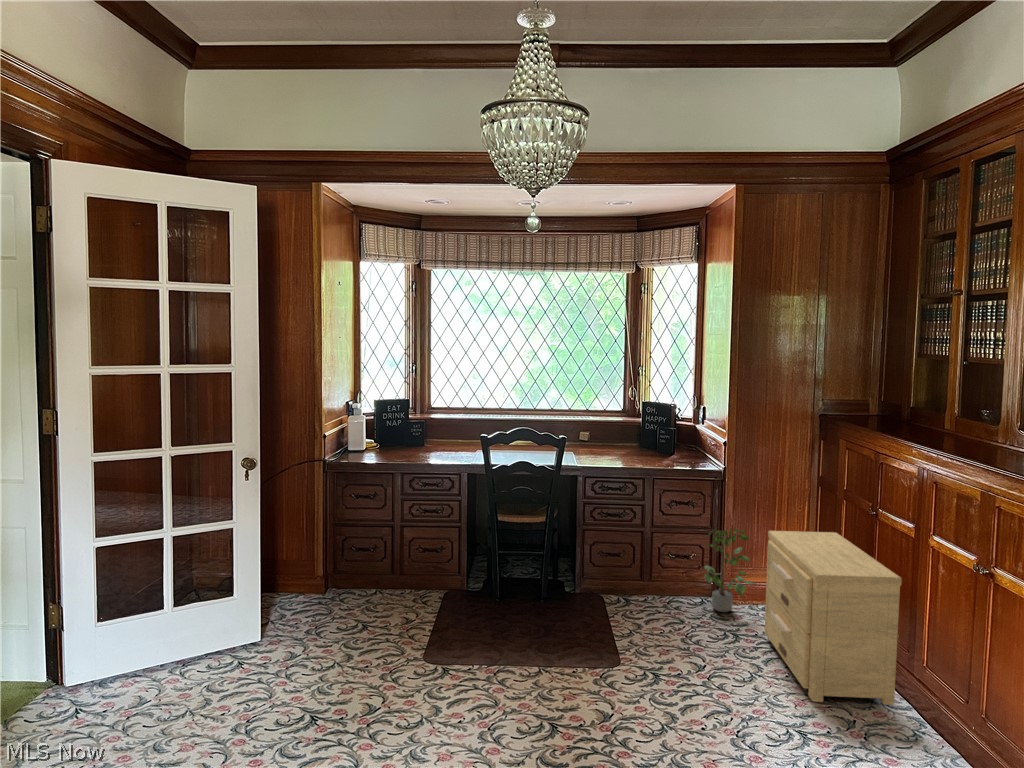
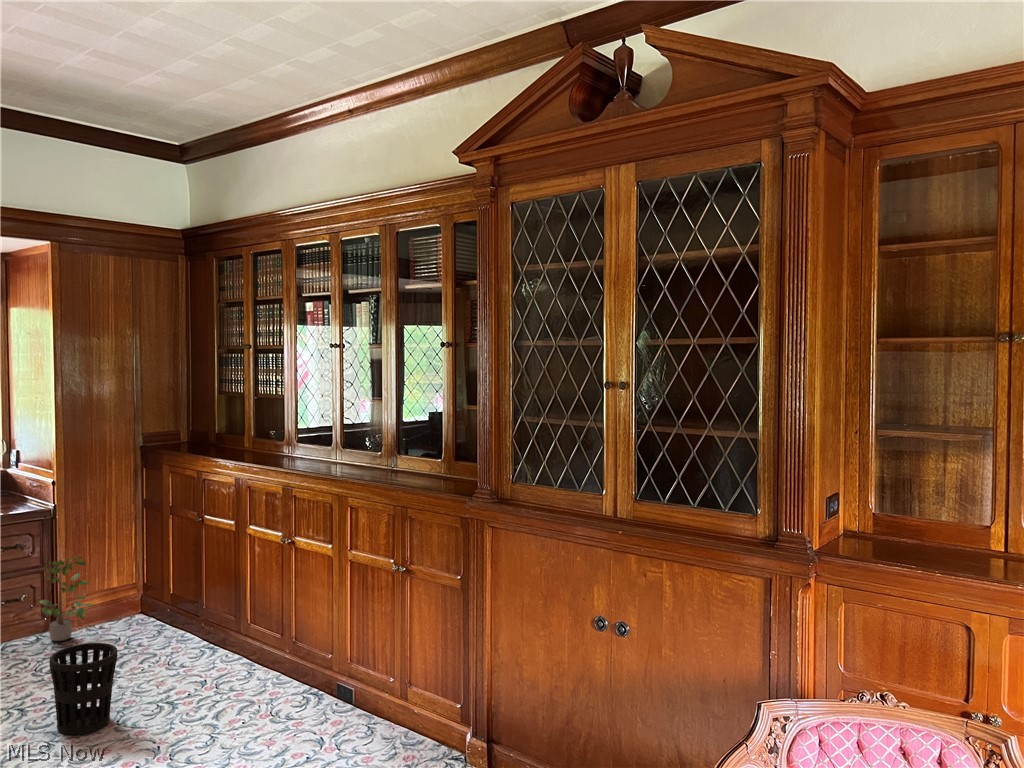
side table: present [765,531,902,705] -> none [111,539,232,679]
wastebasket: none [671,627,741,733] -> present [49,643,117,735]

